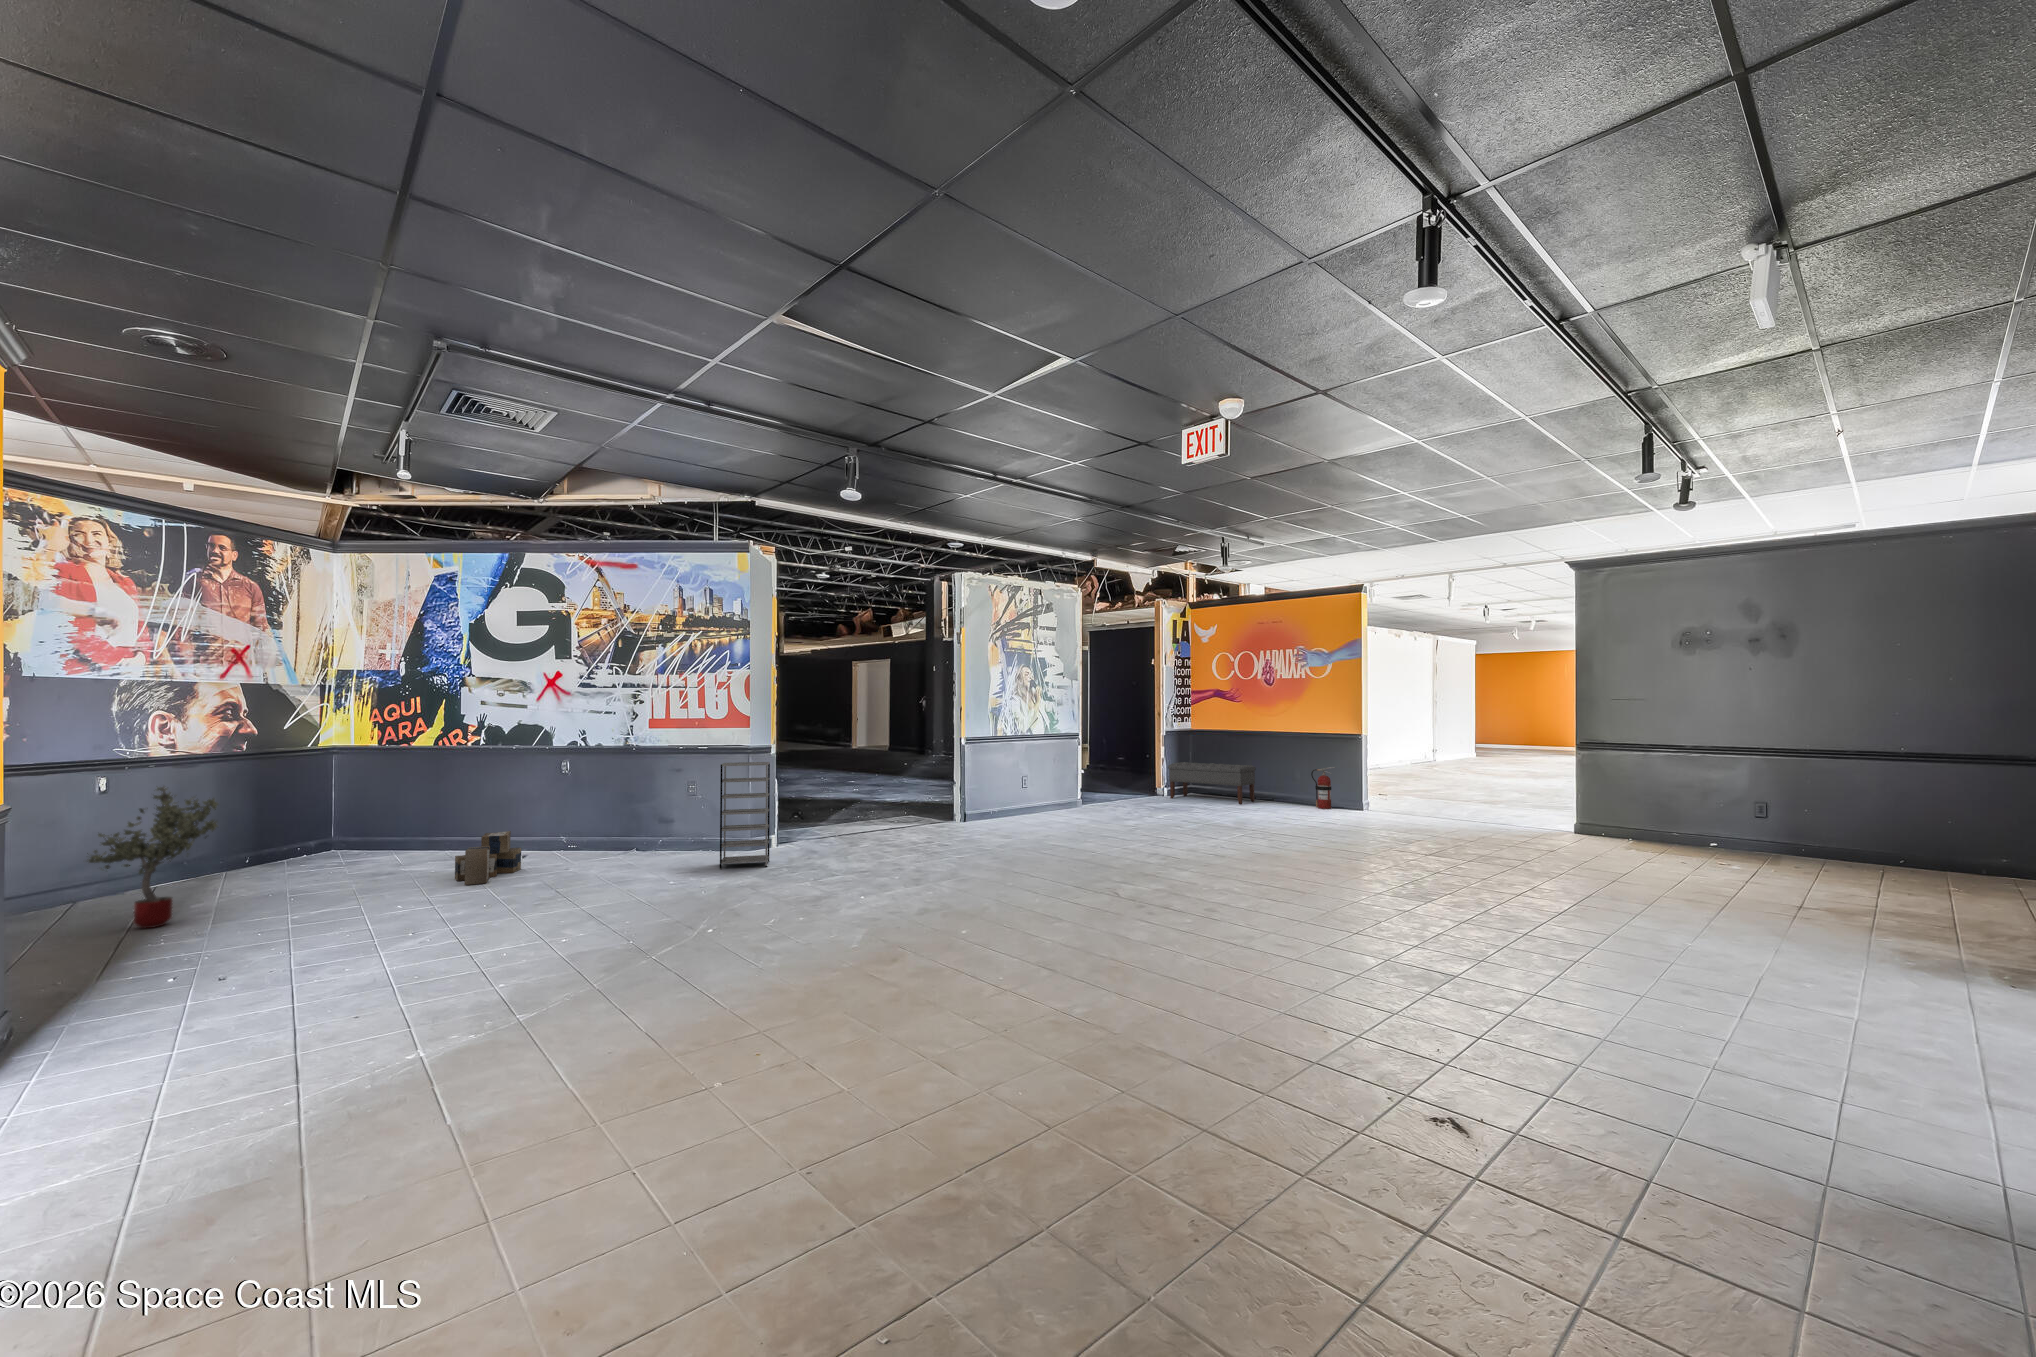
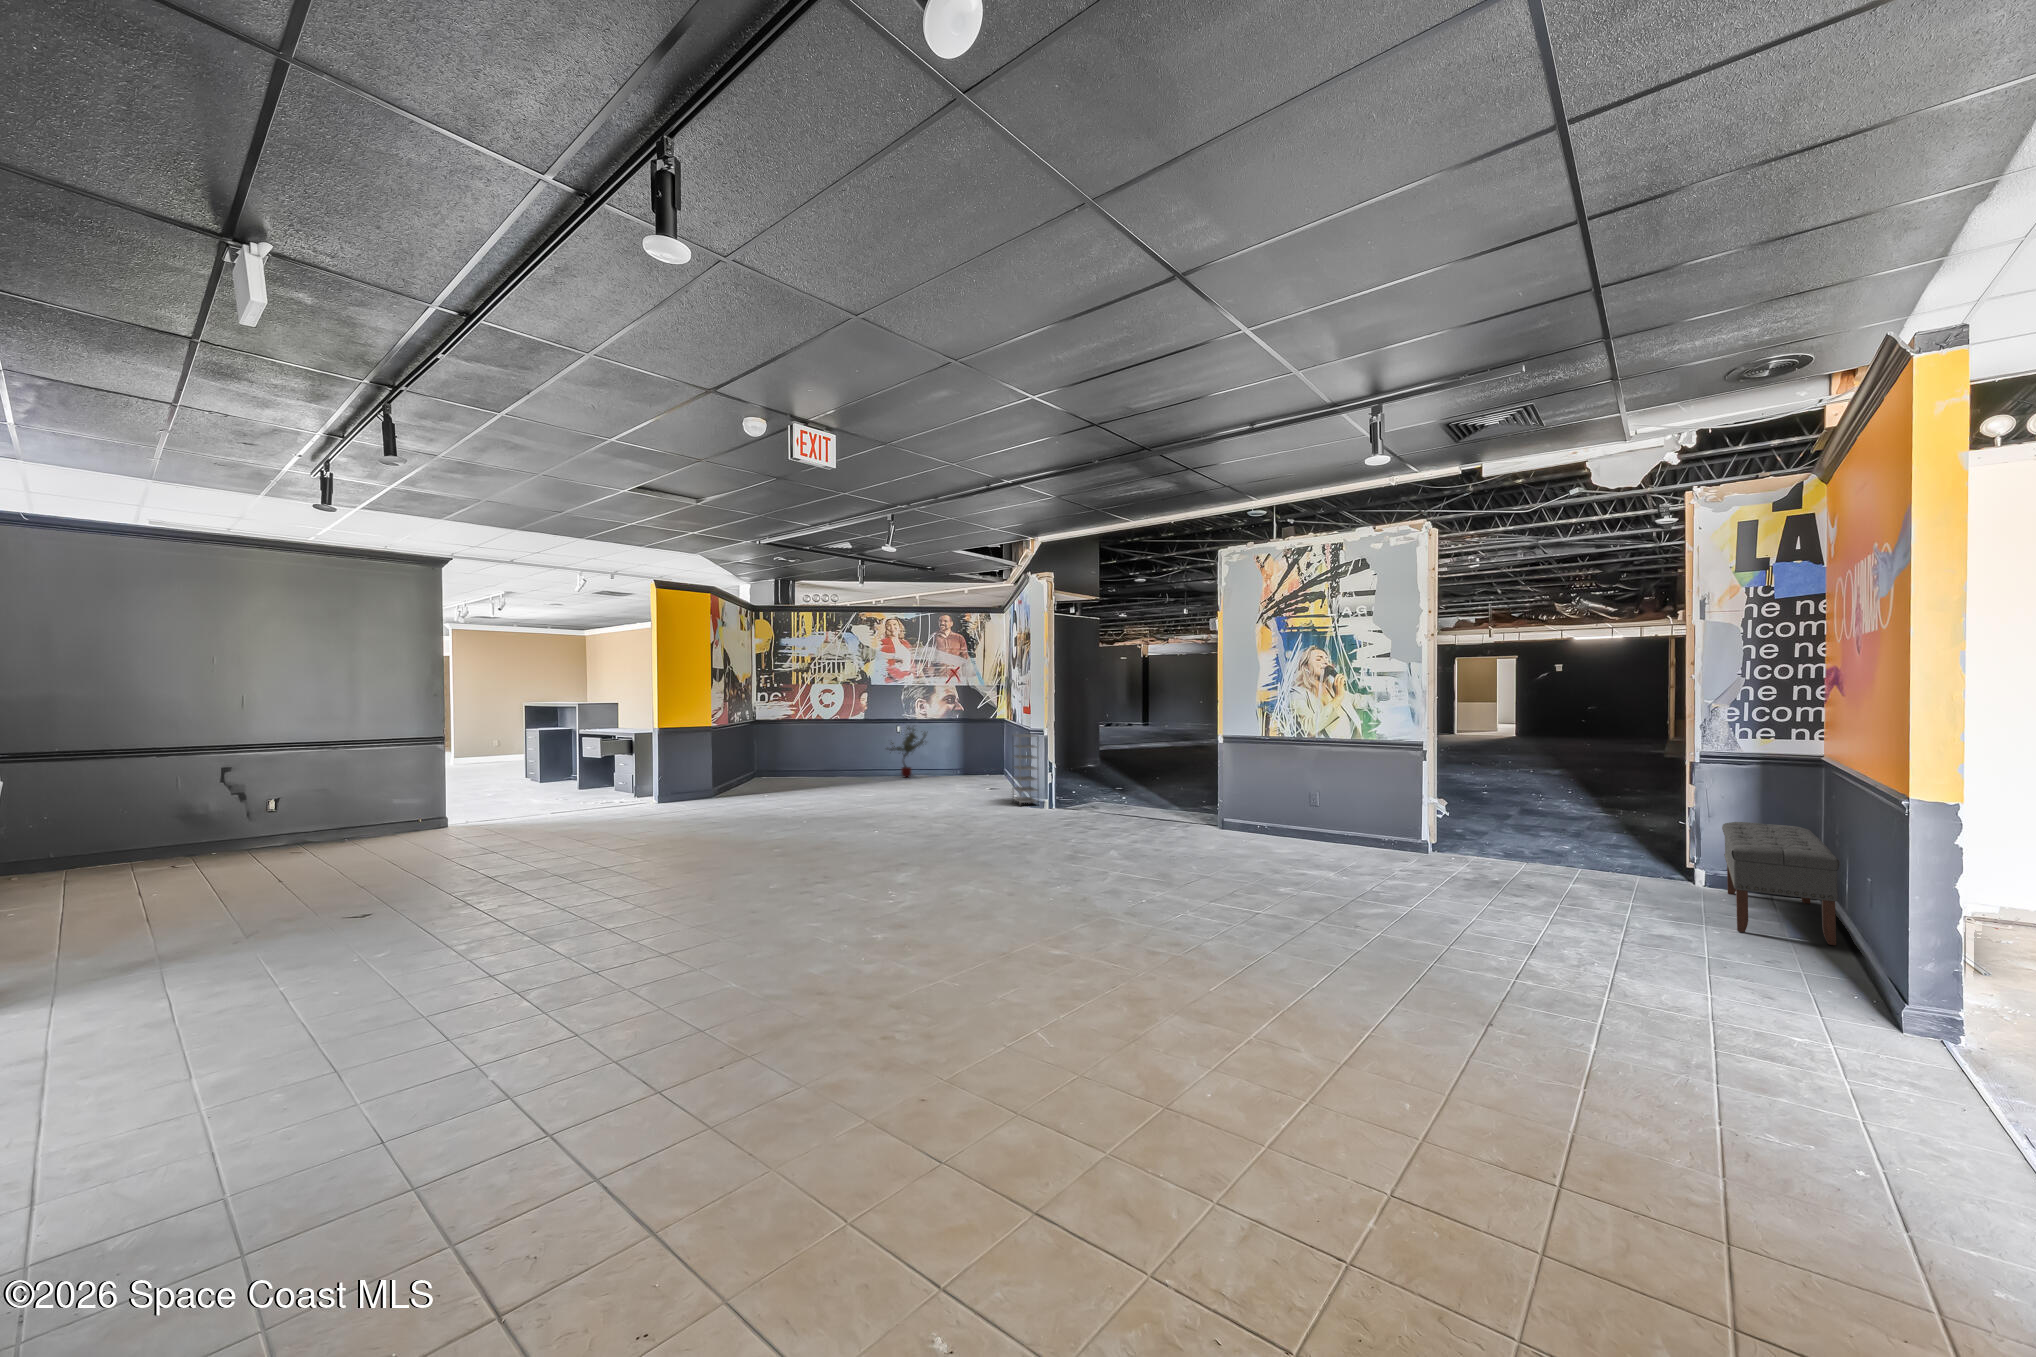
fire extinguisher: present [1311,767,1336,809] -> none [1828,887,1883,1008]
cardboard box: present [455,831,521,885] -> none [971,763,1011,786]

